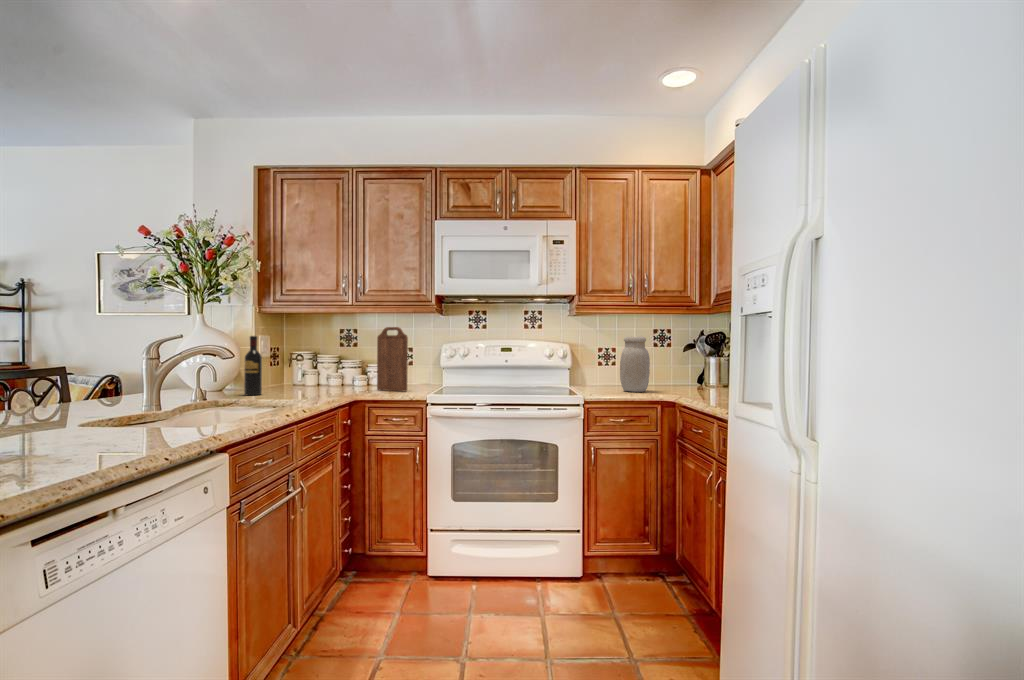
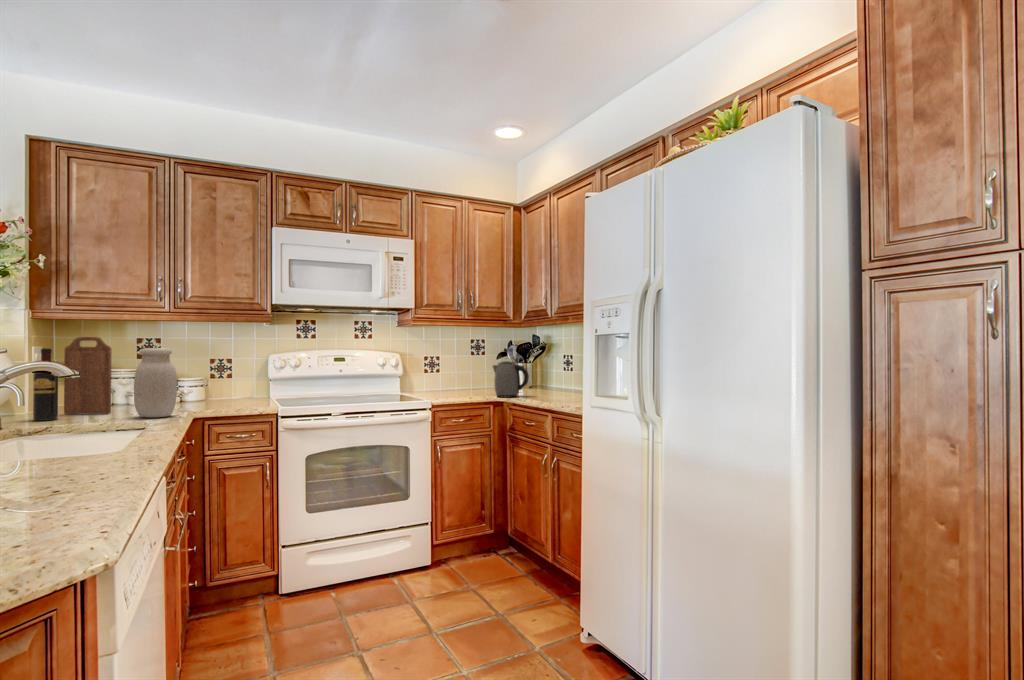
cutting board: present [377,327,408,391] -> present [64,337,112,414]
jar: present [620,336,650,392] -> present [134,348,177,417]
kettle: none [662,354,706,397] -> present [493,361,529,397]

